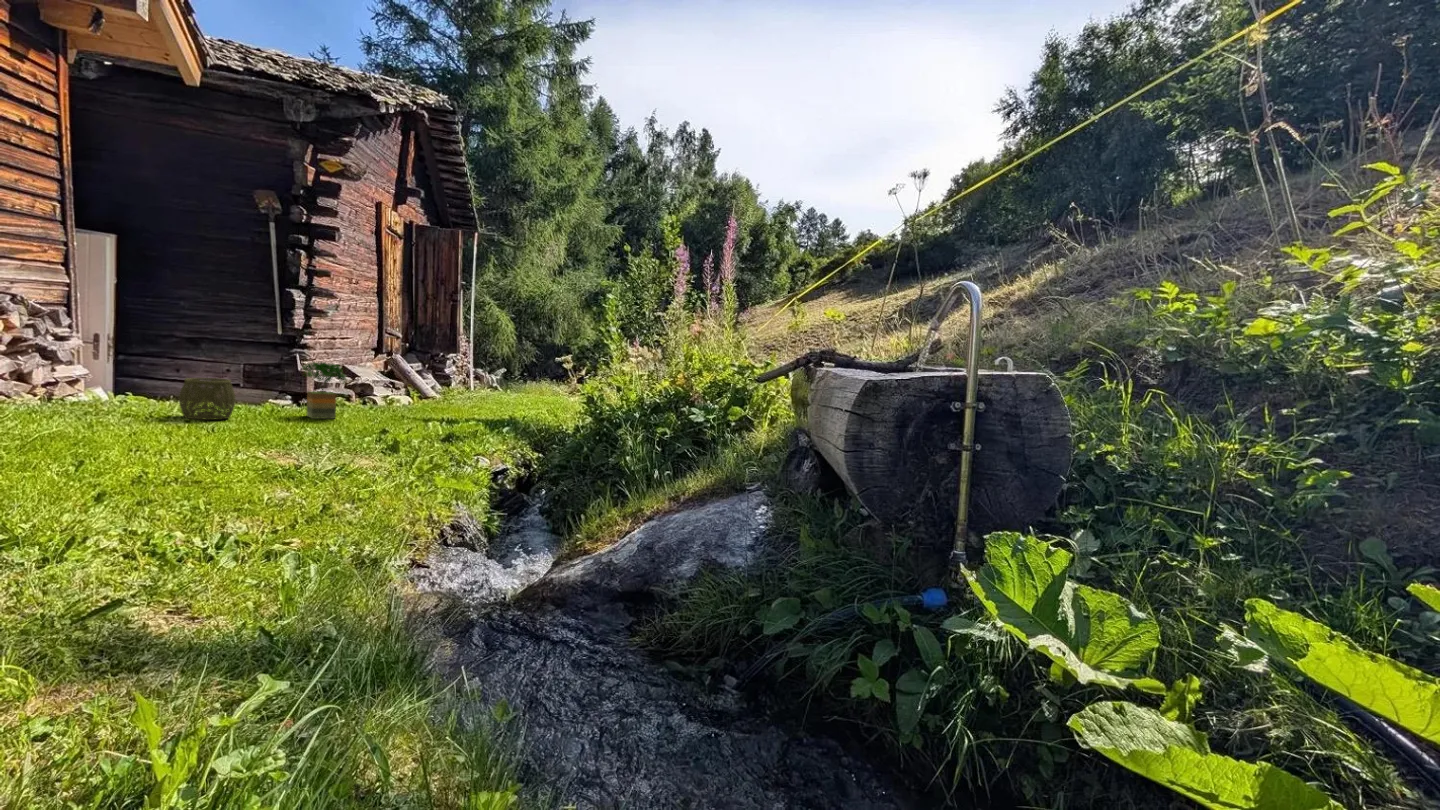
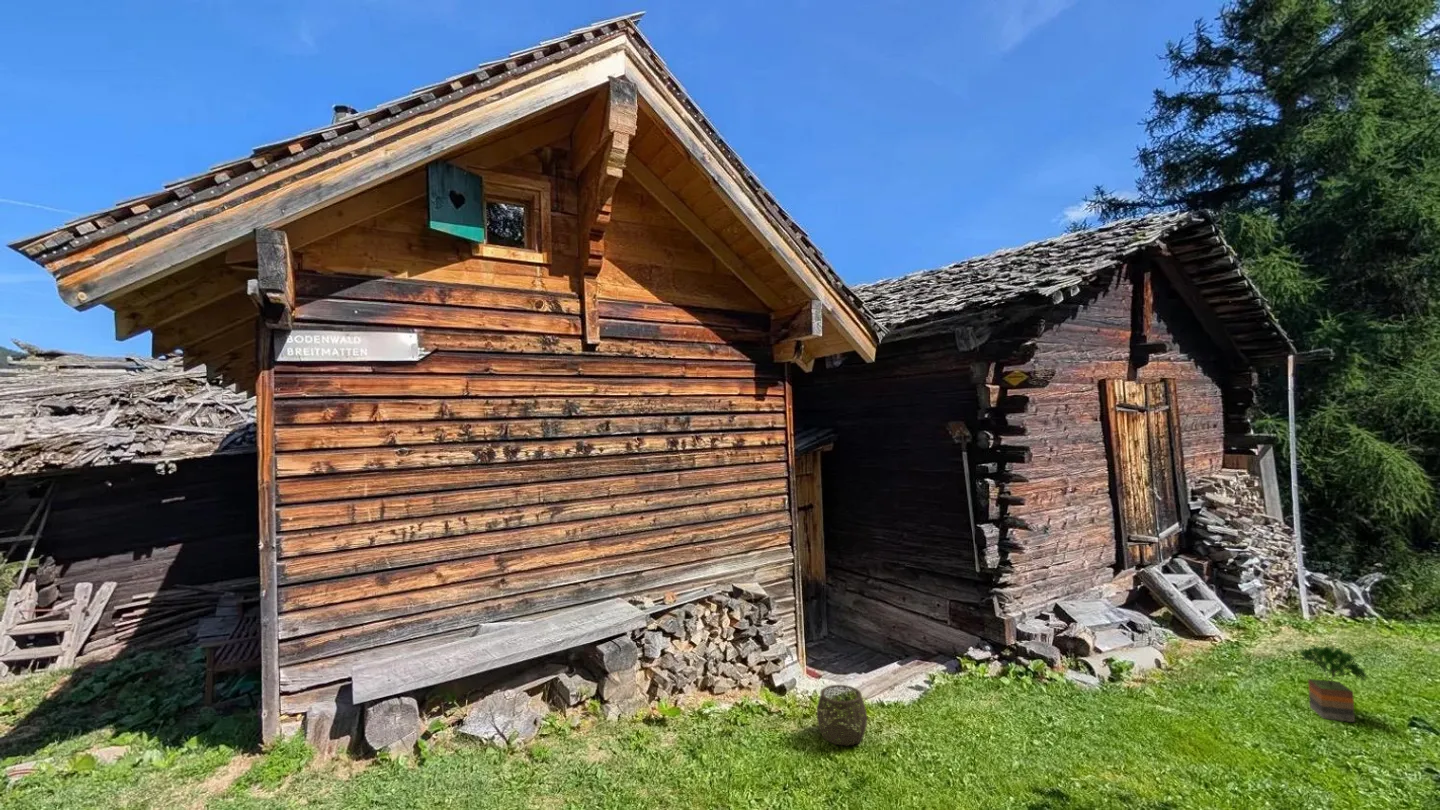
potted tree: present [303,362,346,419] -> present [1300,647,1366,722]

